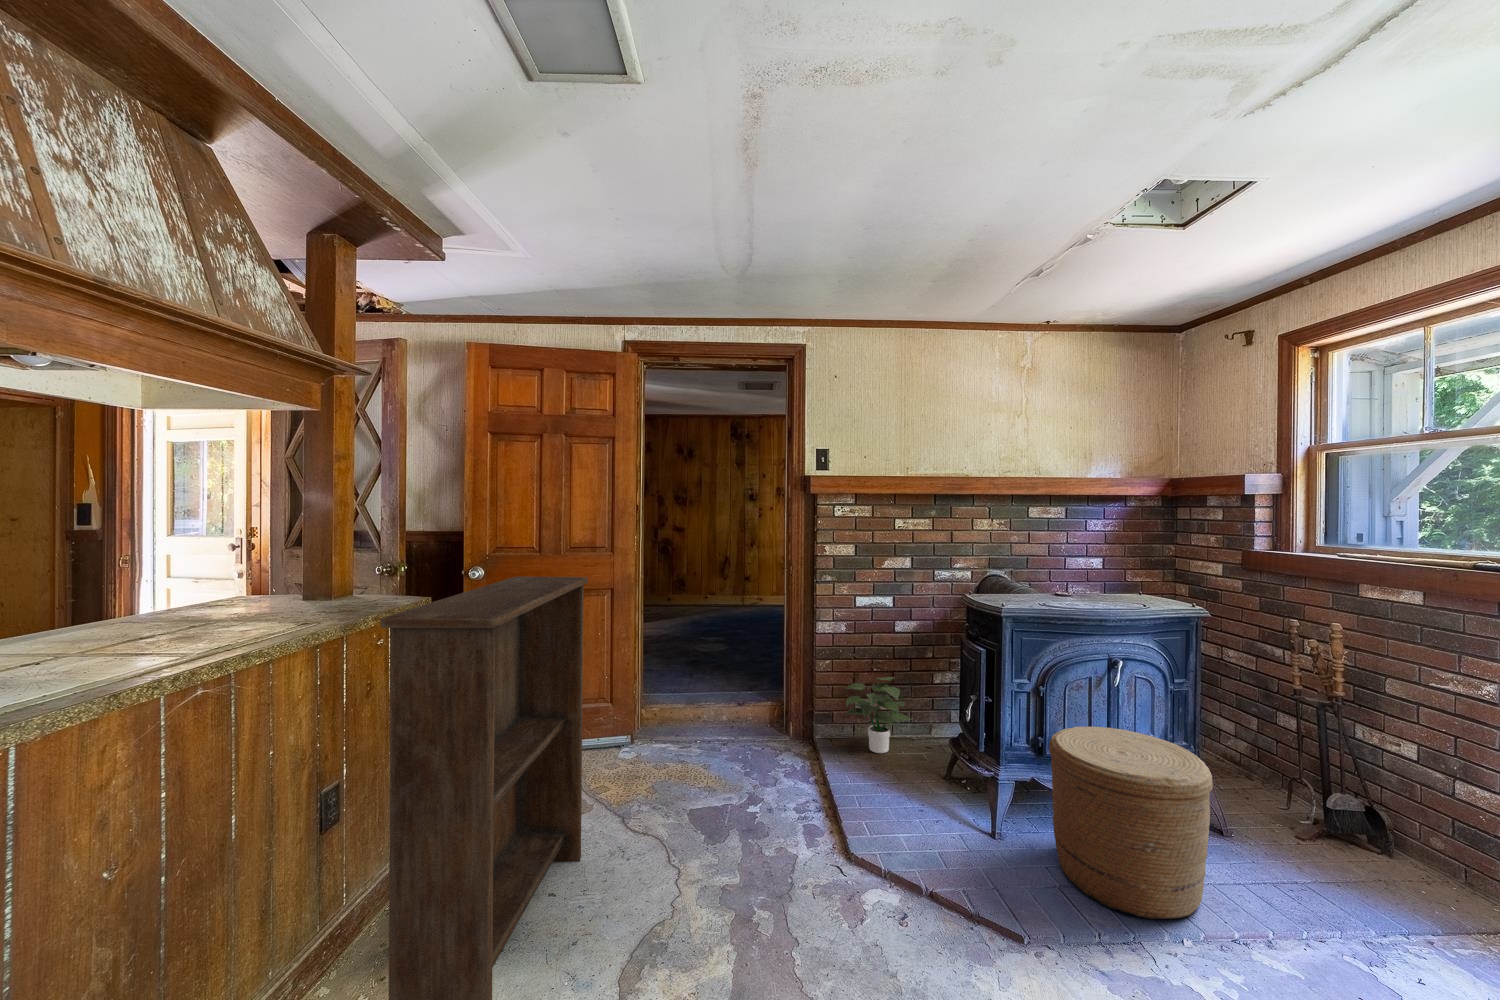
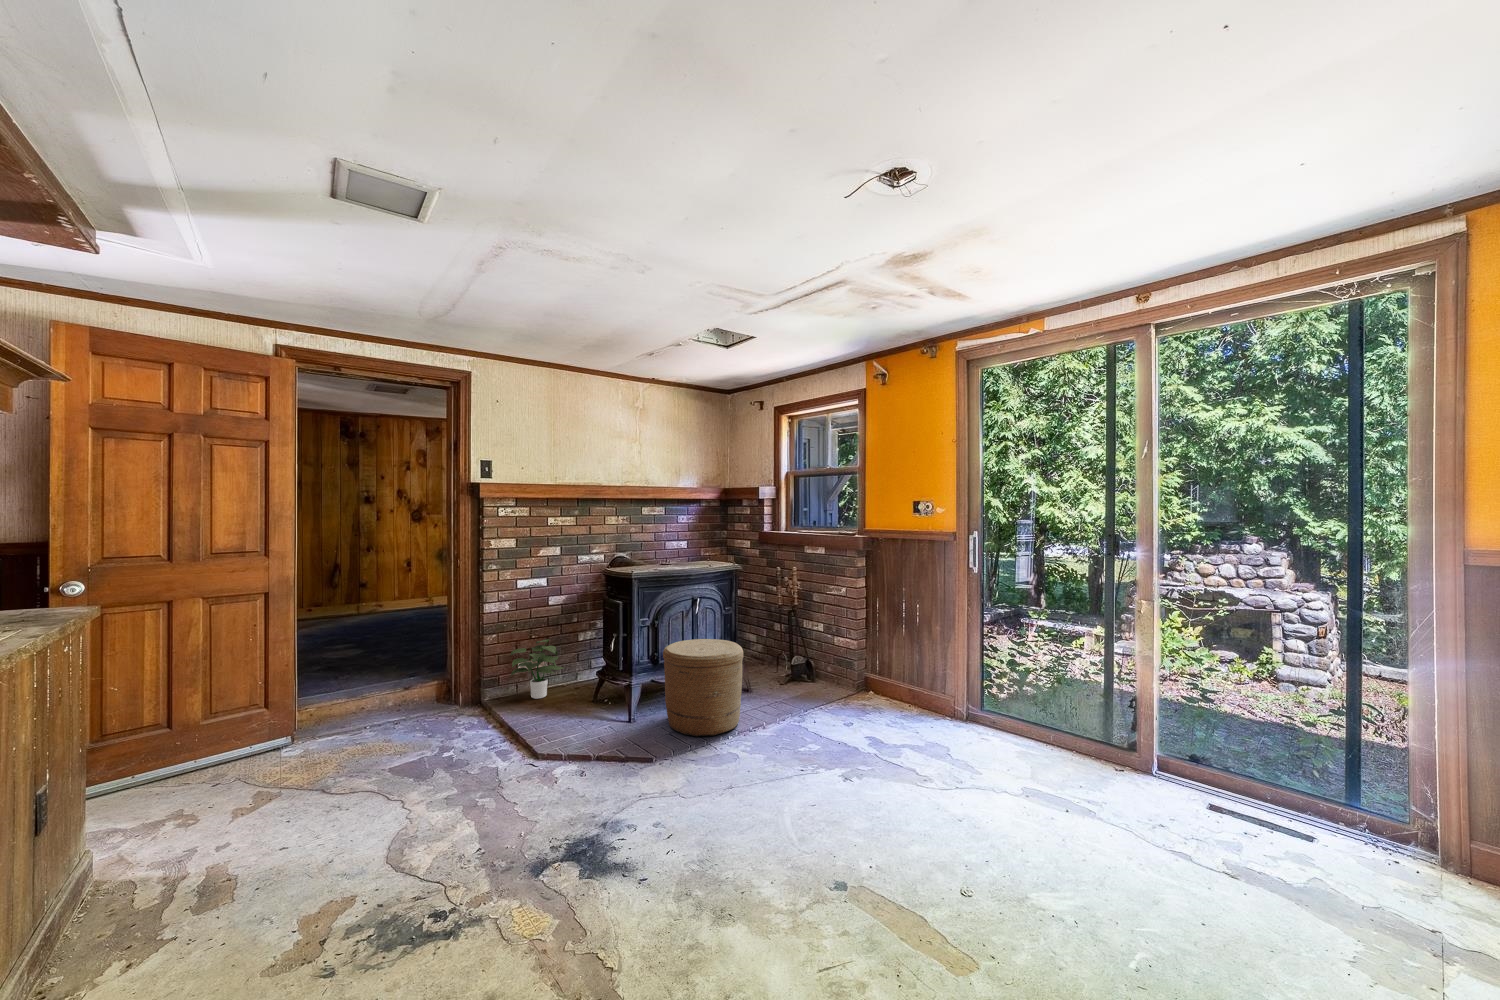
bookshelf: present [381,577,588,1000] -> none [171,573,298,974]

